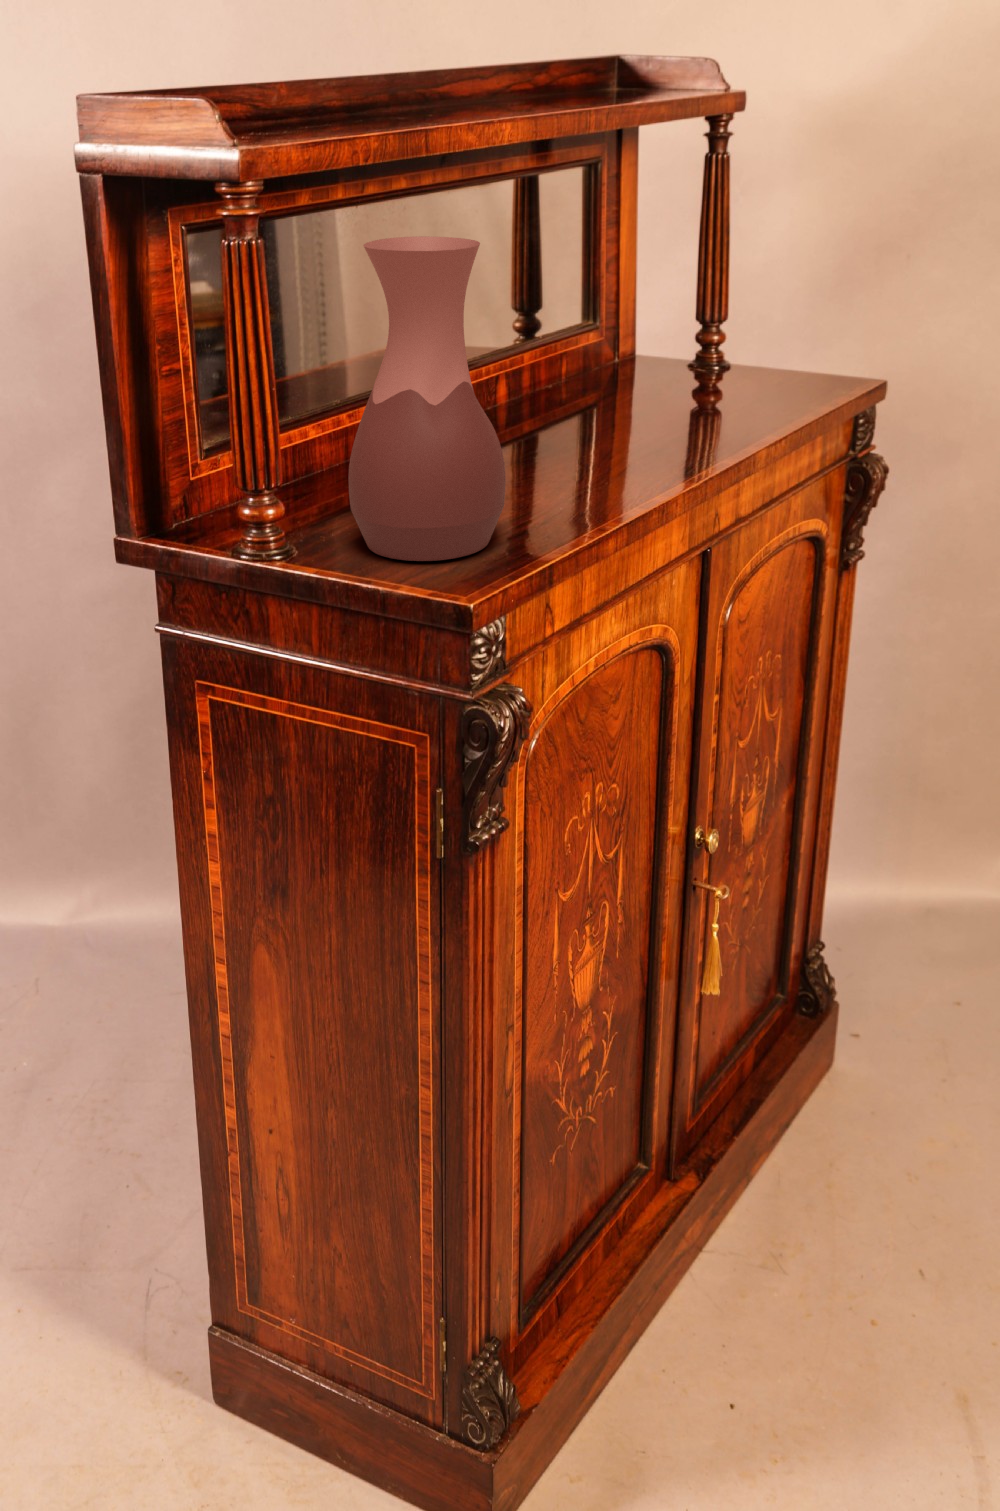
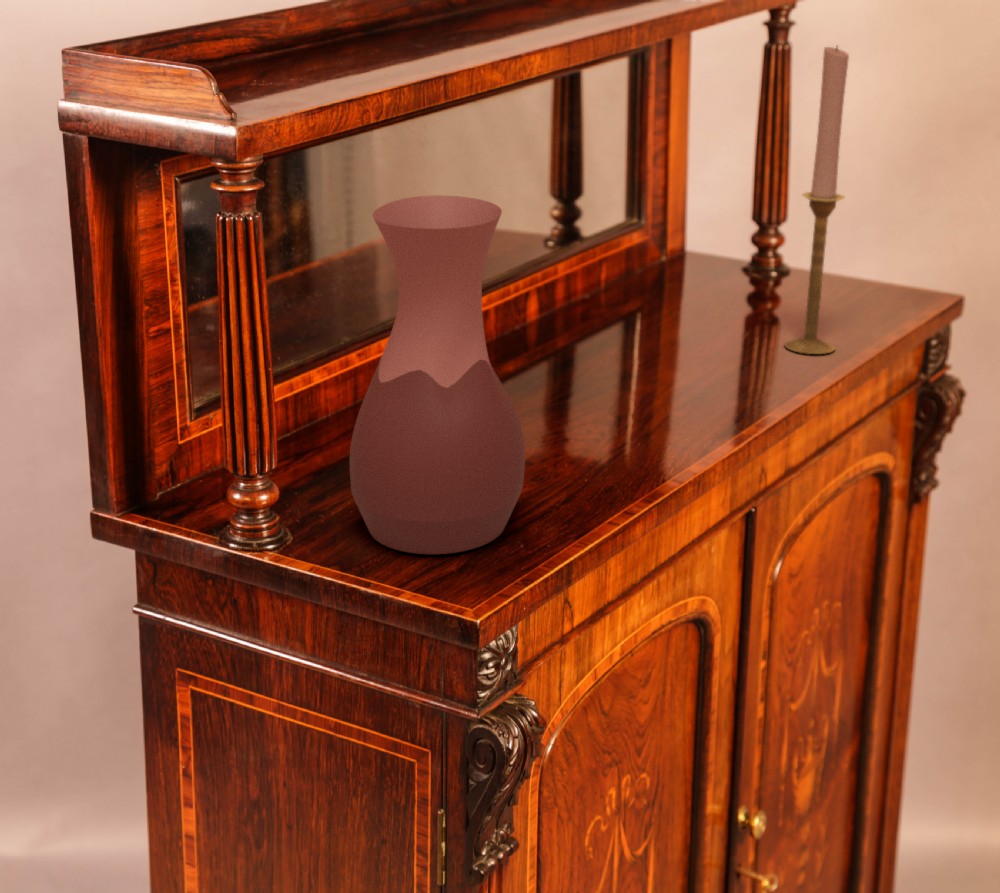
candlestick: none [729,130,785,422] -> present [785,46,849,354]

